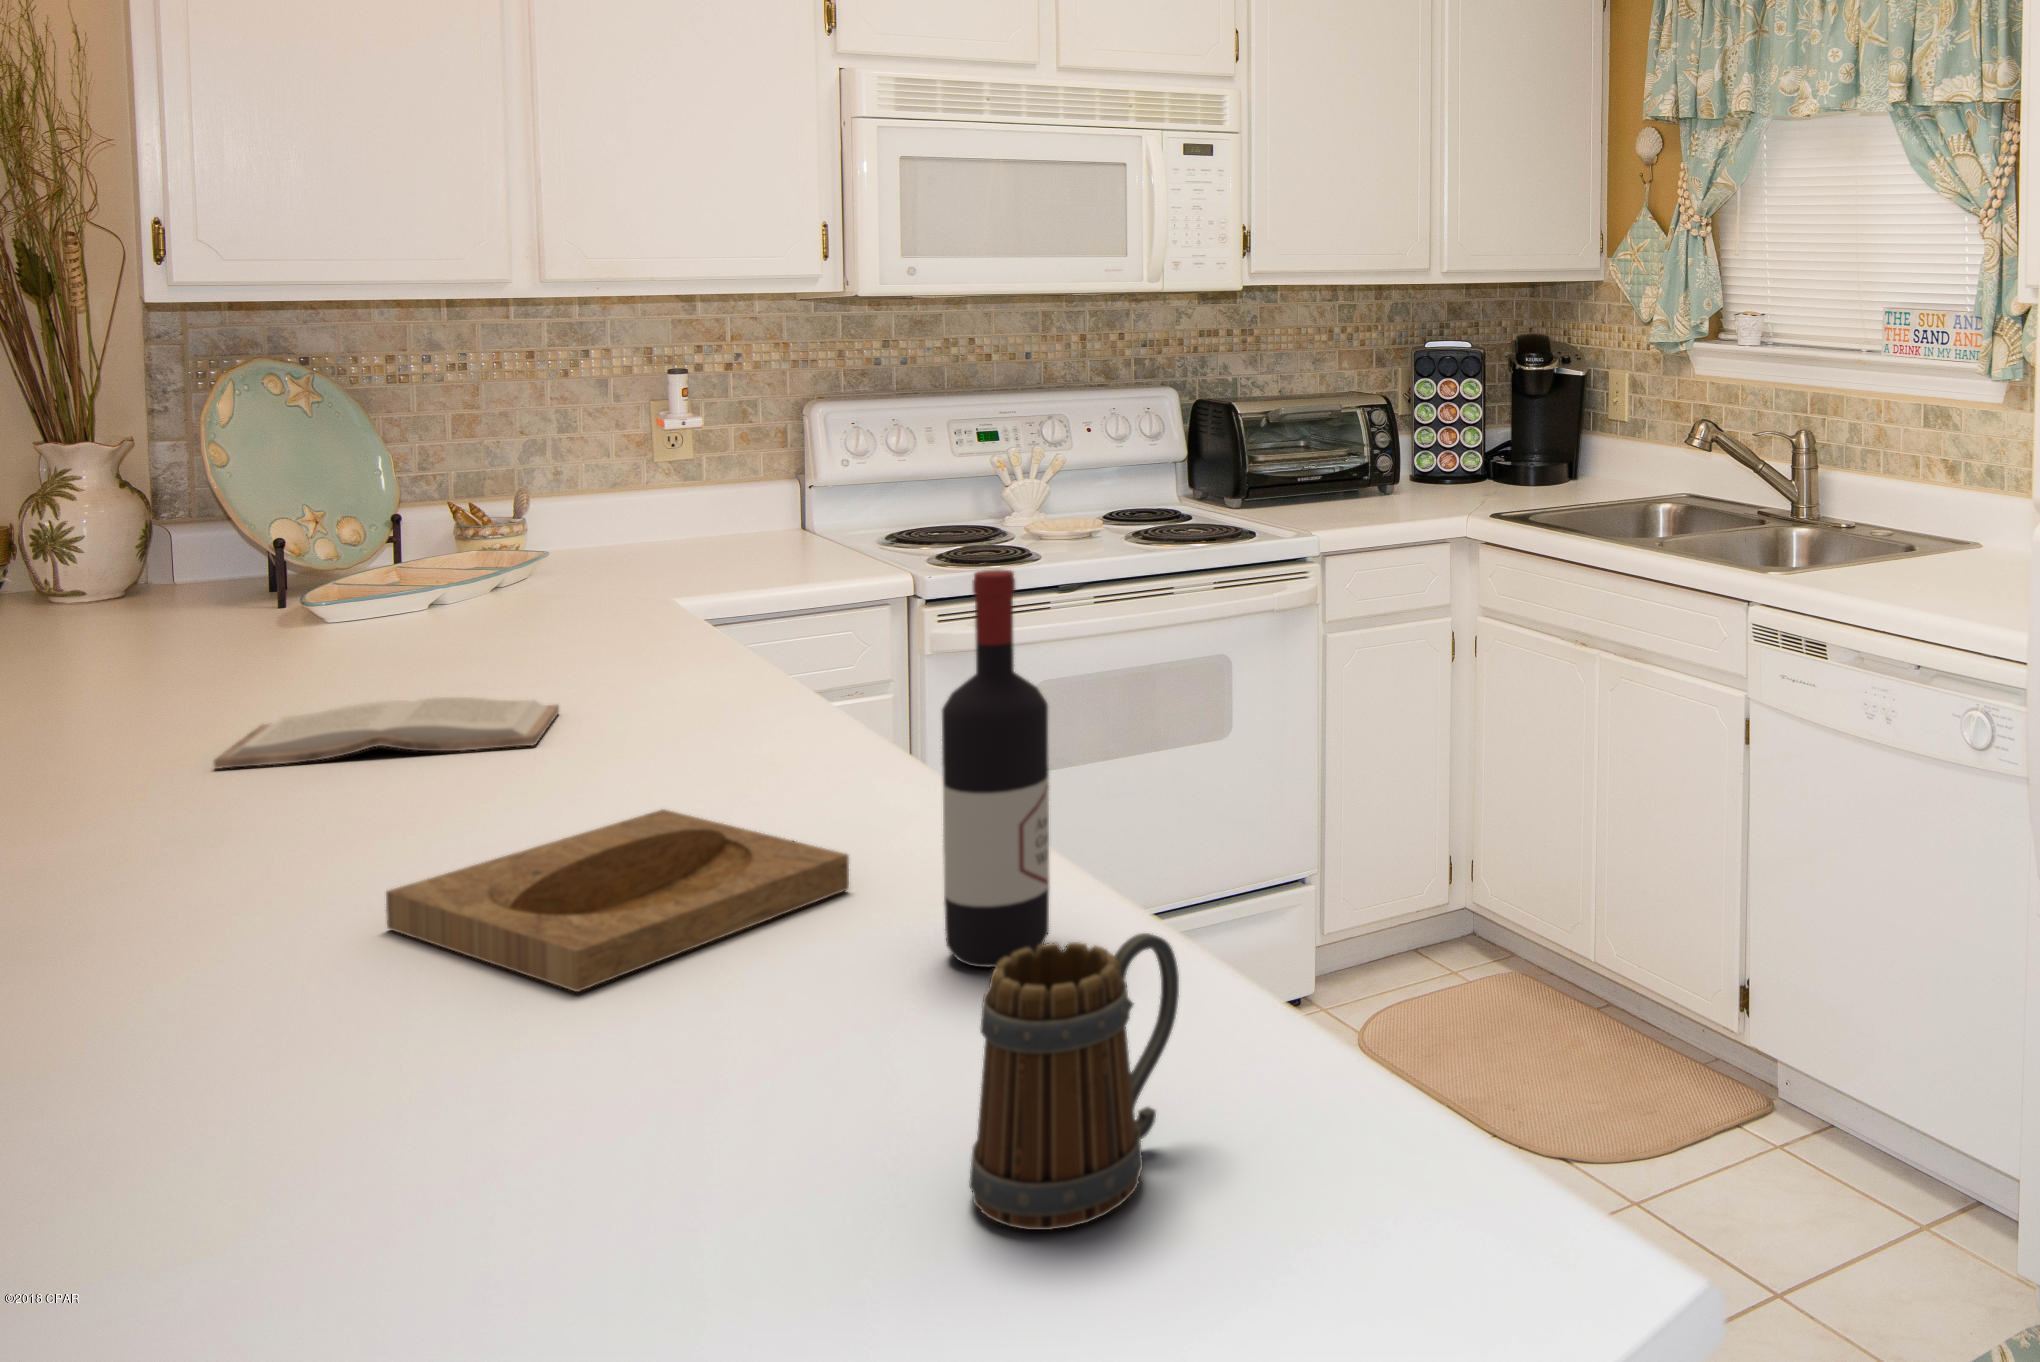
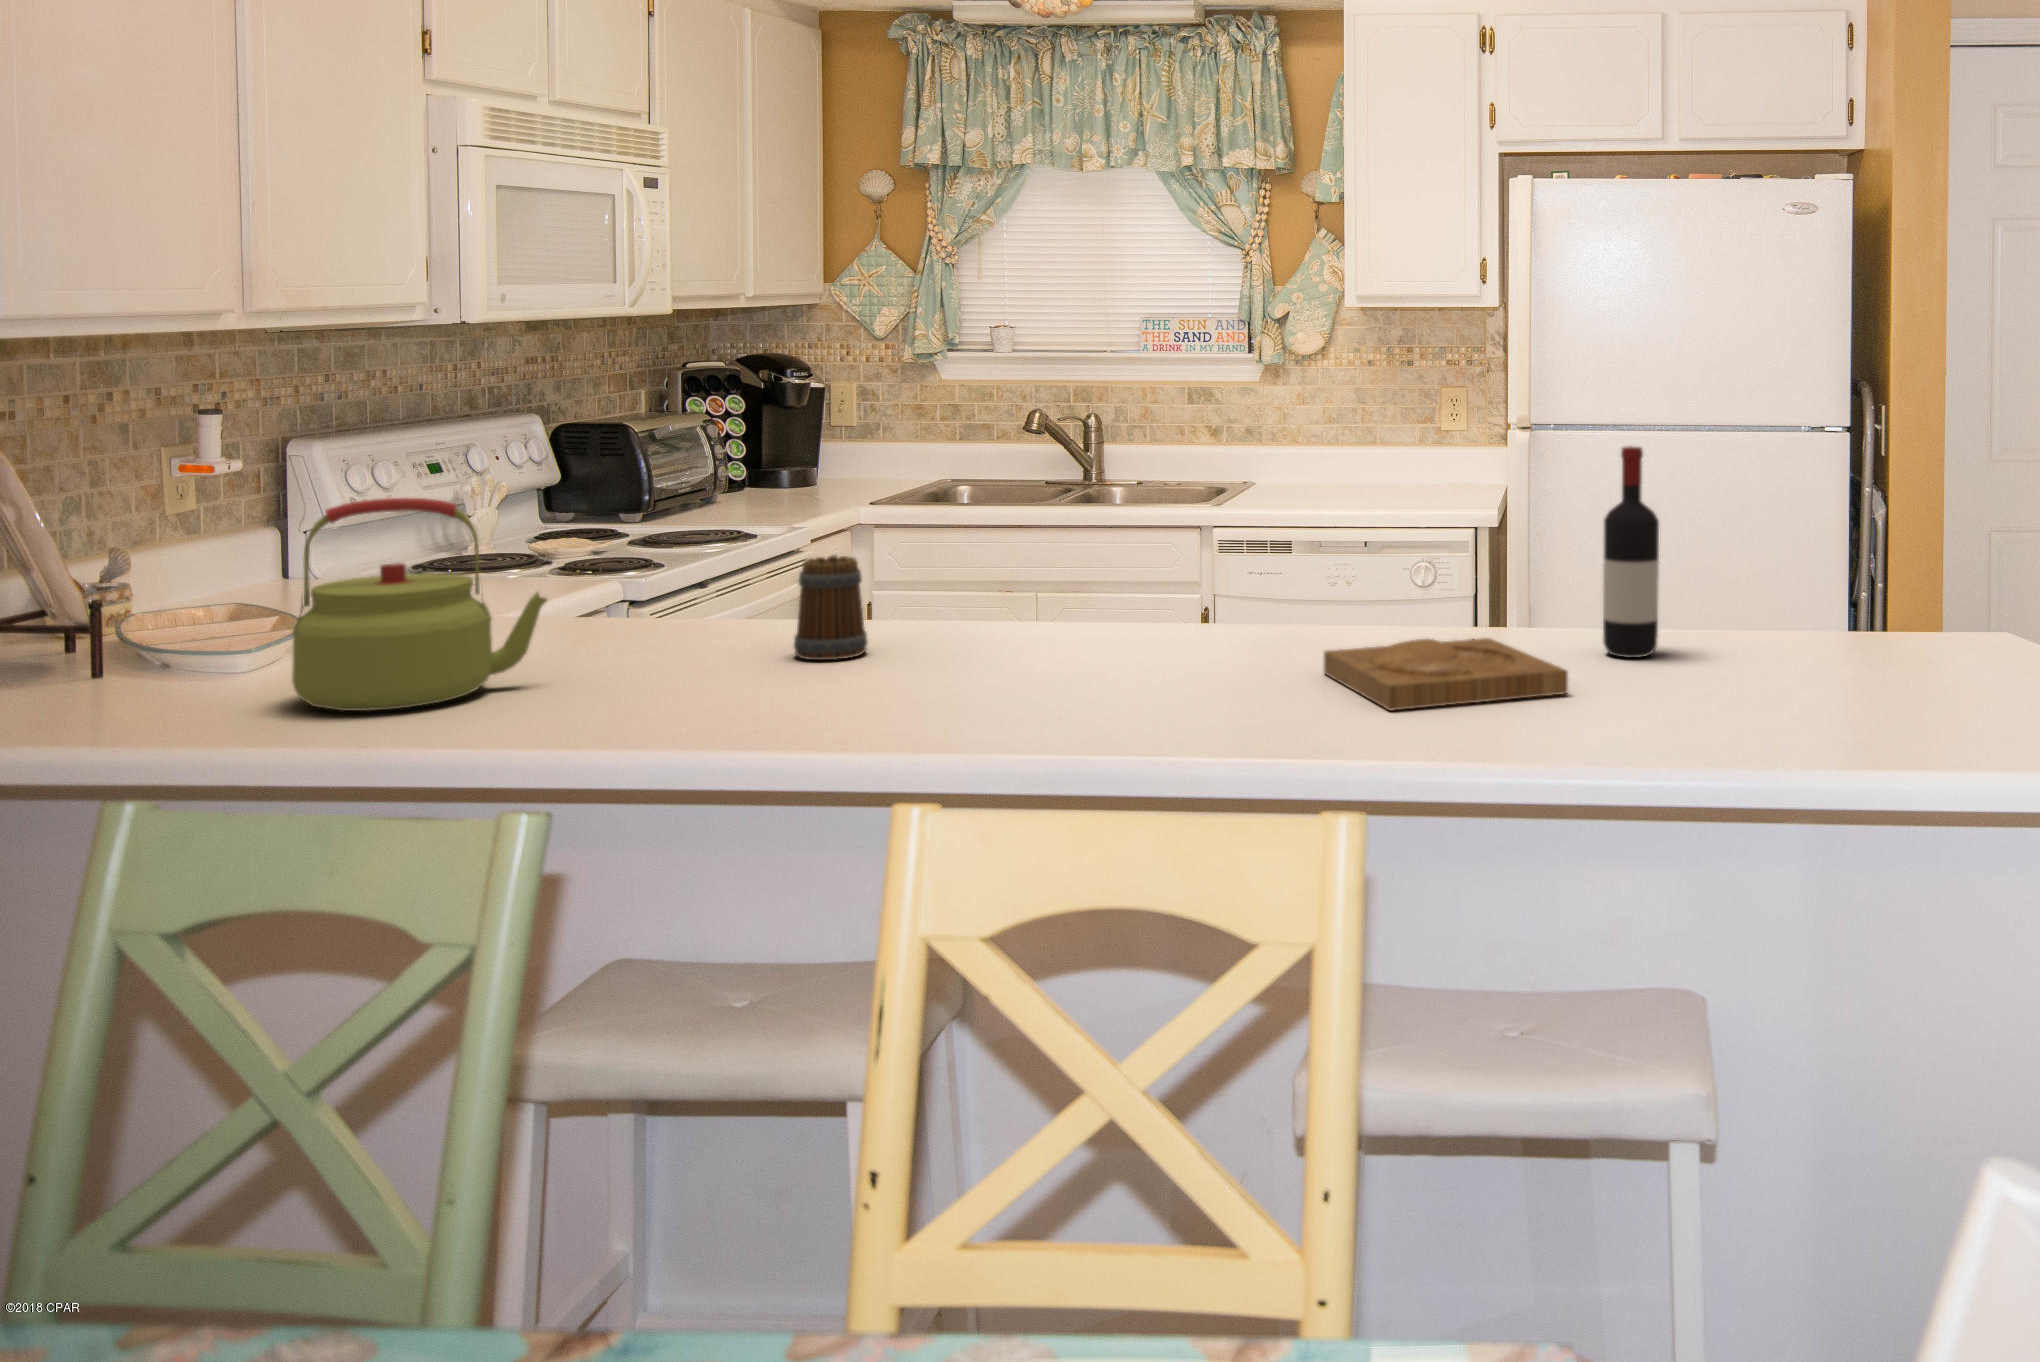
kettle: none [232,463,420,656] -> present [292,498,547,711]
book: present [214,697,559,769] -> none [761,659,1006,726]
mug: present [969,933,1179,1230] -> present [794,555,868,660]

